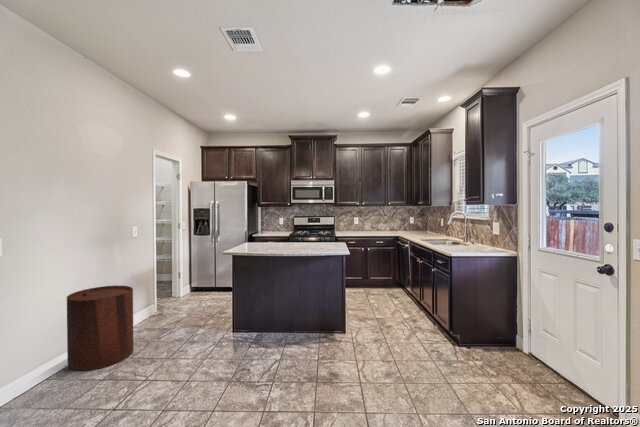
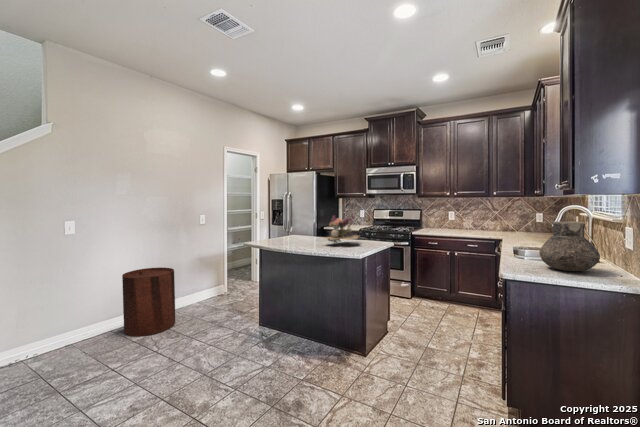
flower arrangement: none [301,219,331,246] -> present [325,214,358,243]
vase: none [457,223,488,251] -> present [539,222,600,271]

